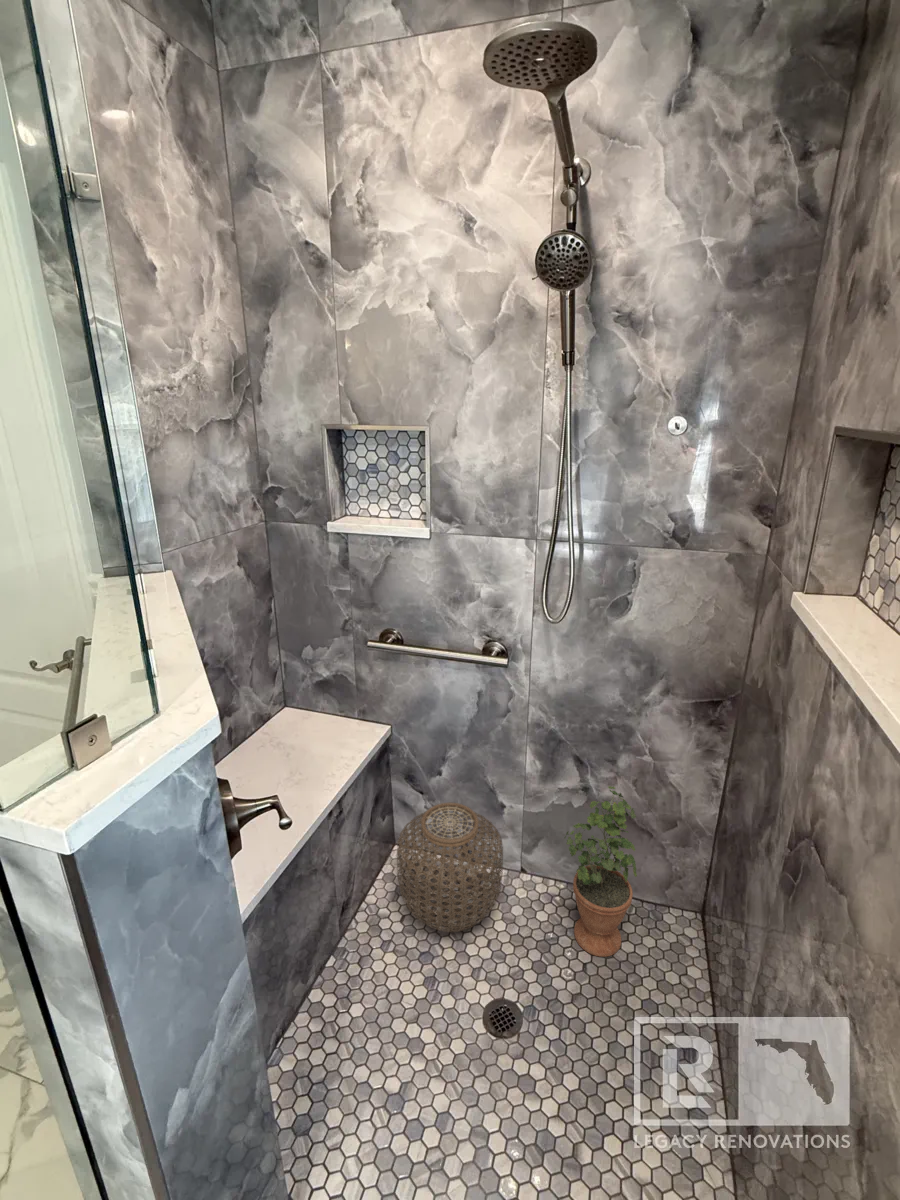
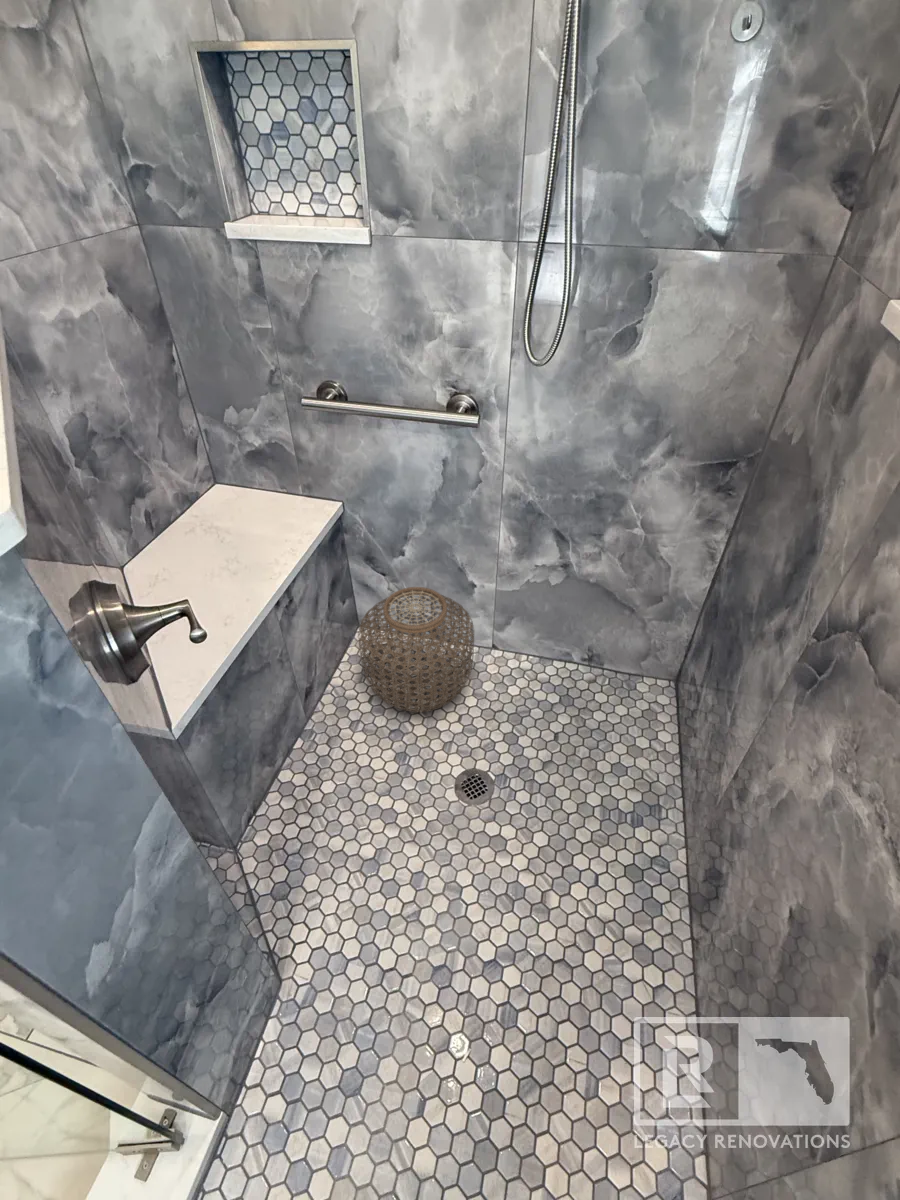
potted plant: present [564,786,637,957] -> none [540,564,621,727]

